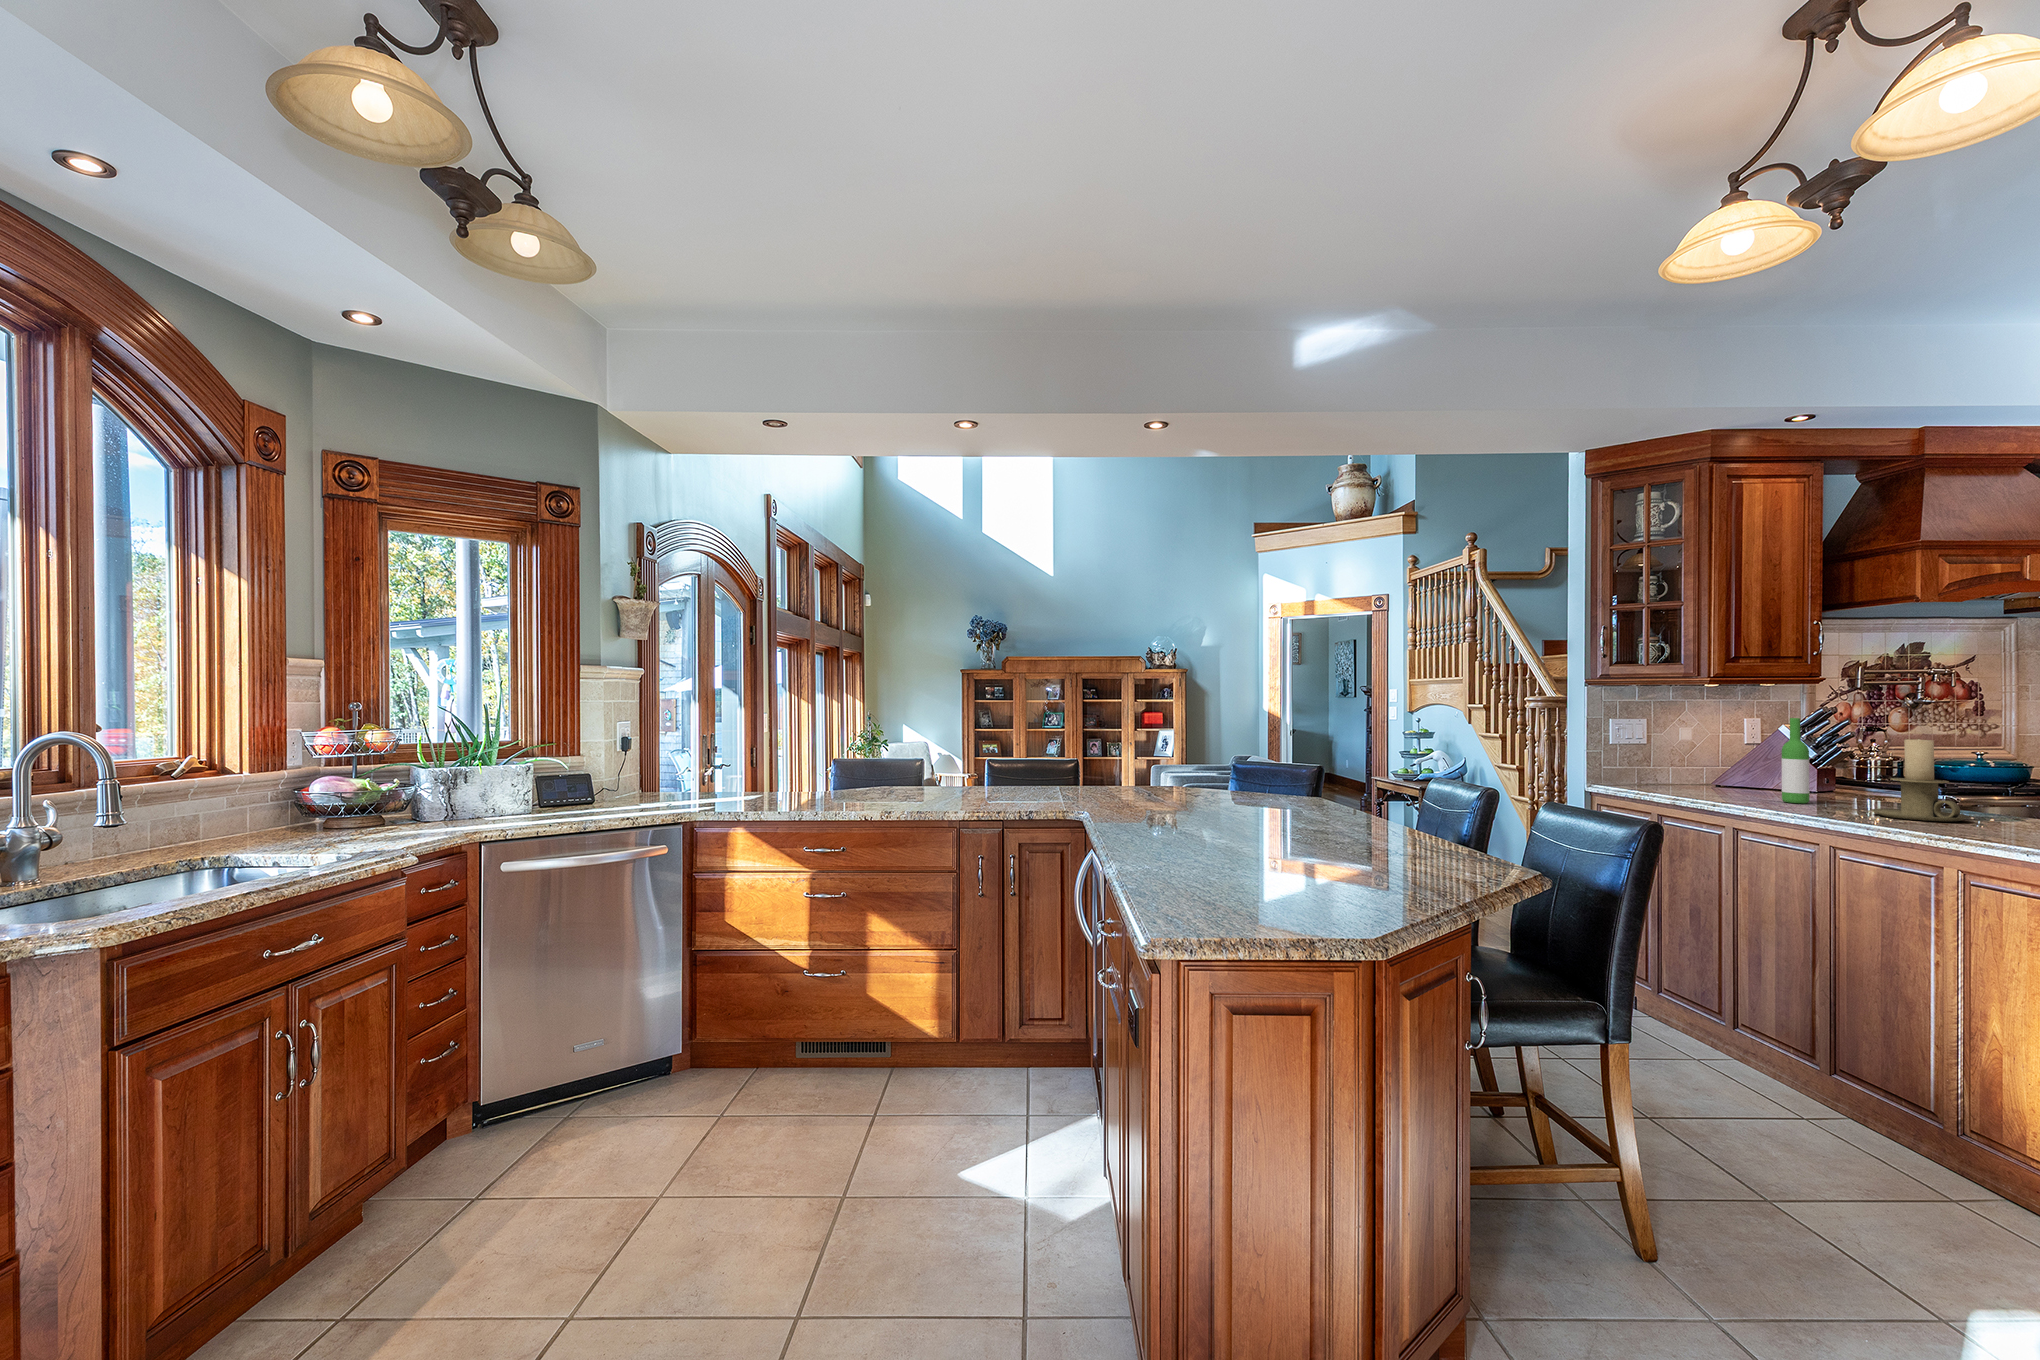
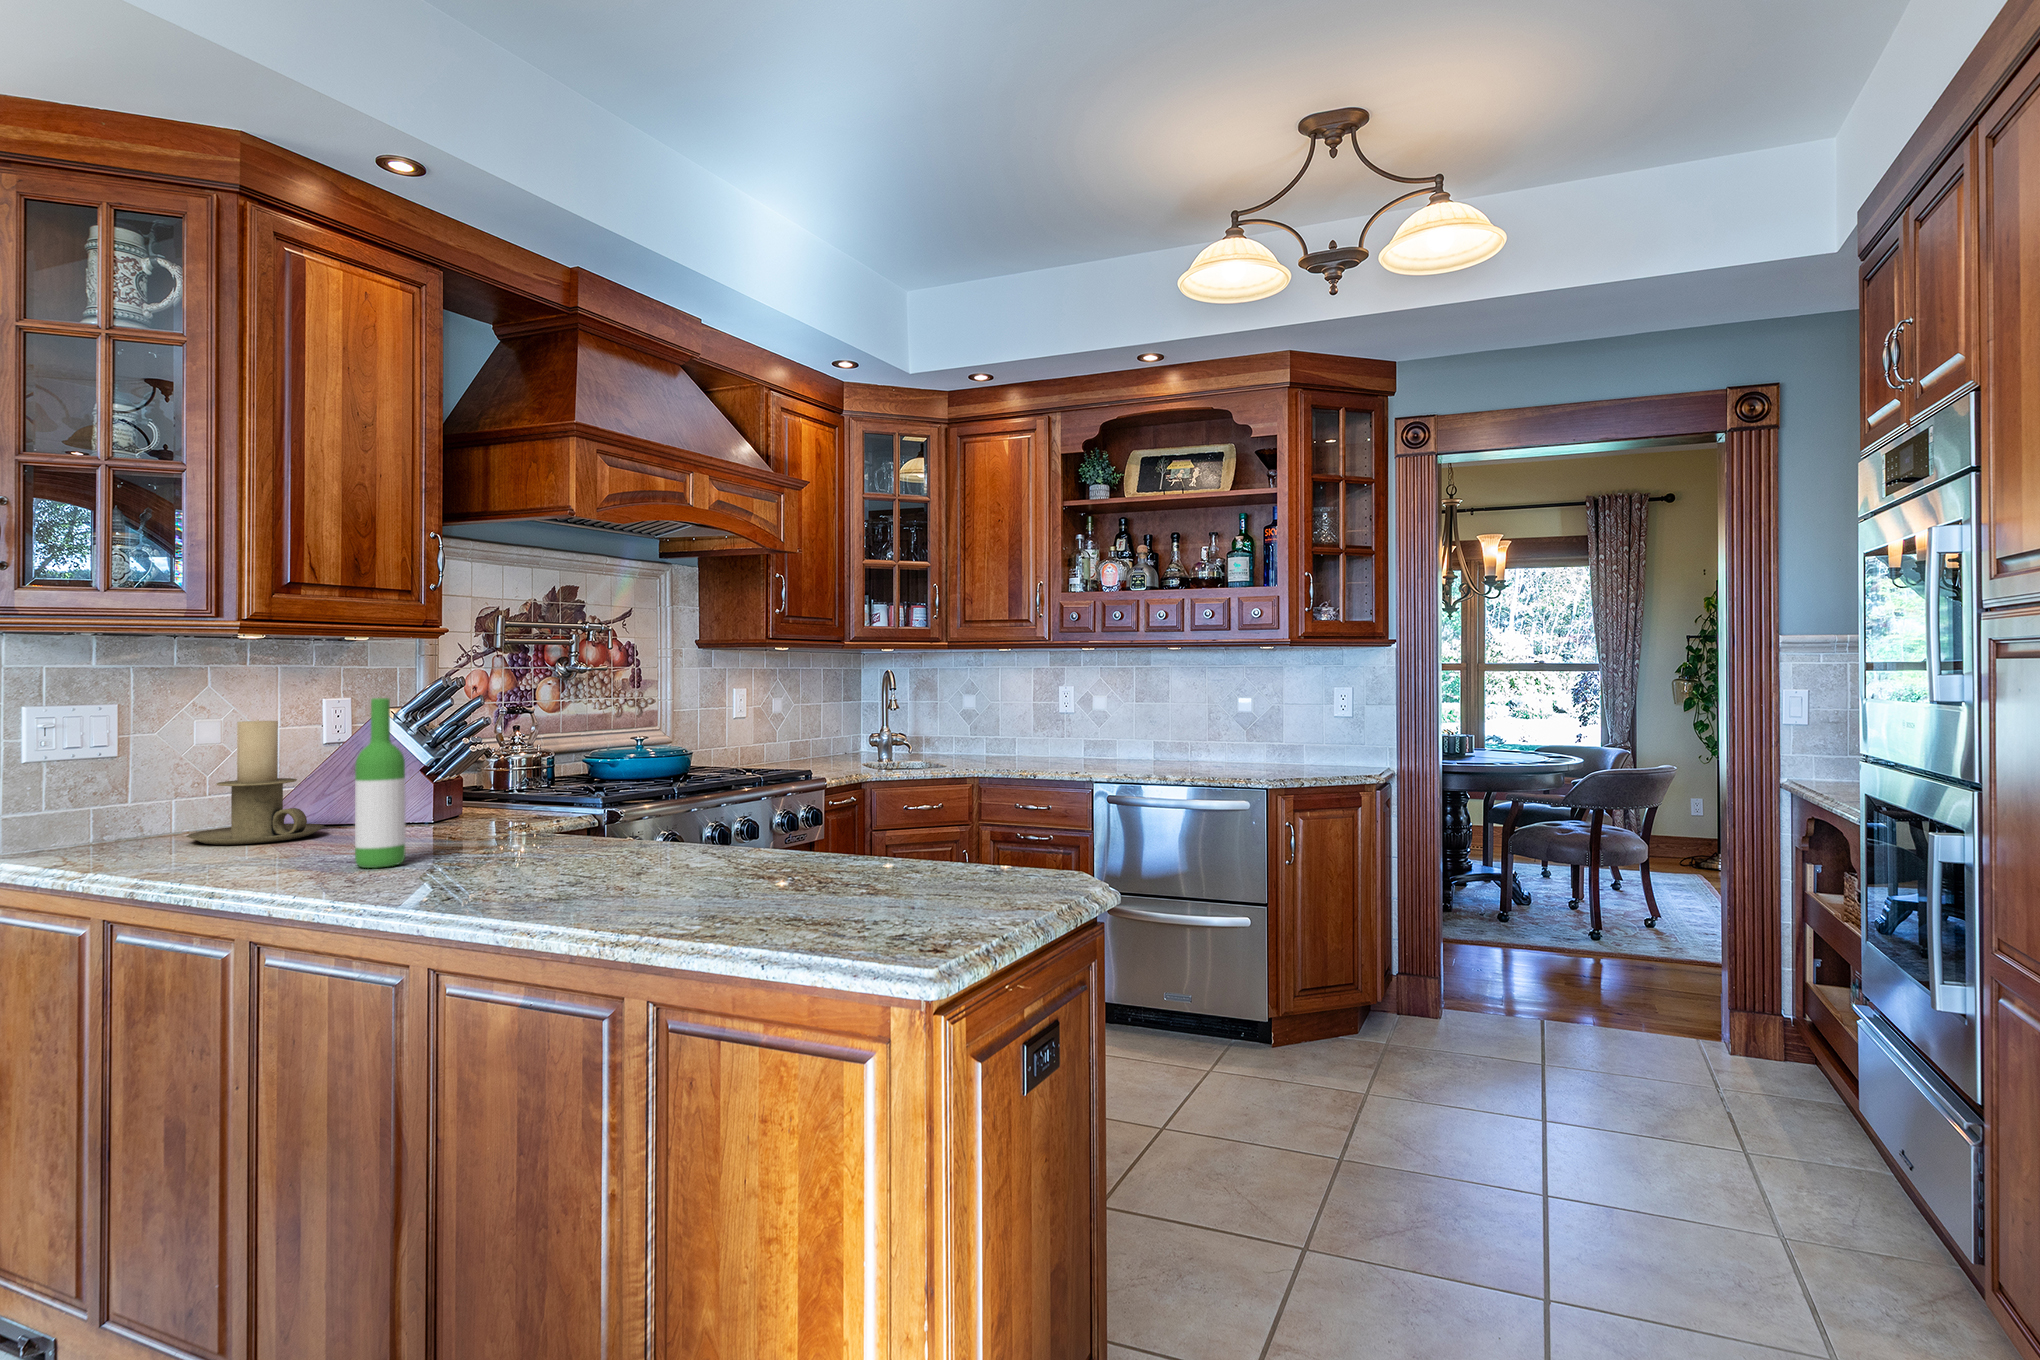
candle holder: present [1871,739,1971,822] -> present [186,720,324,845]

